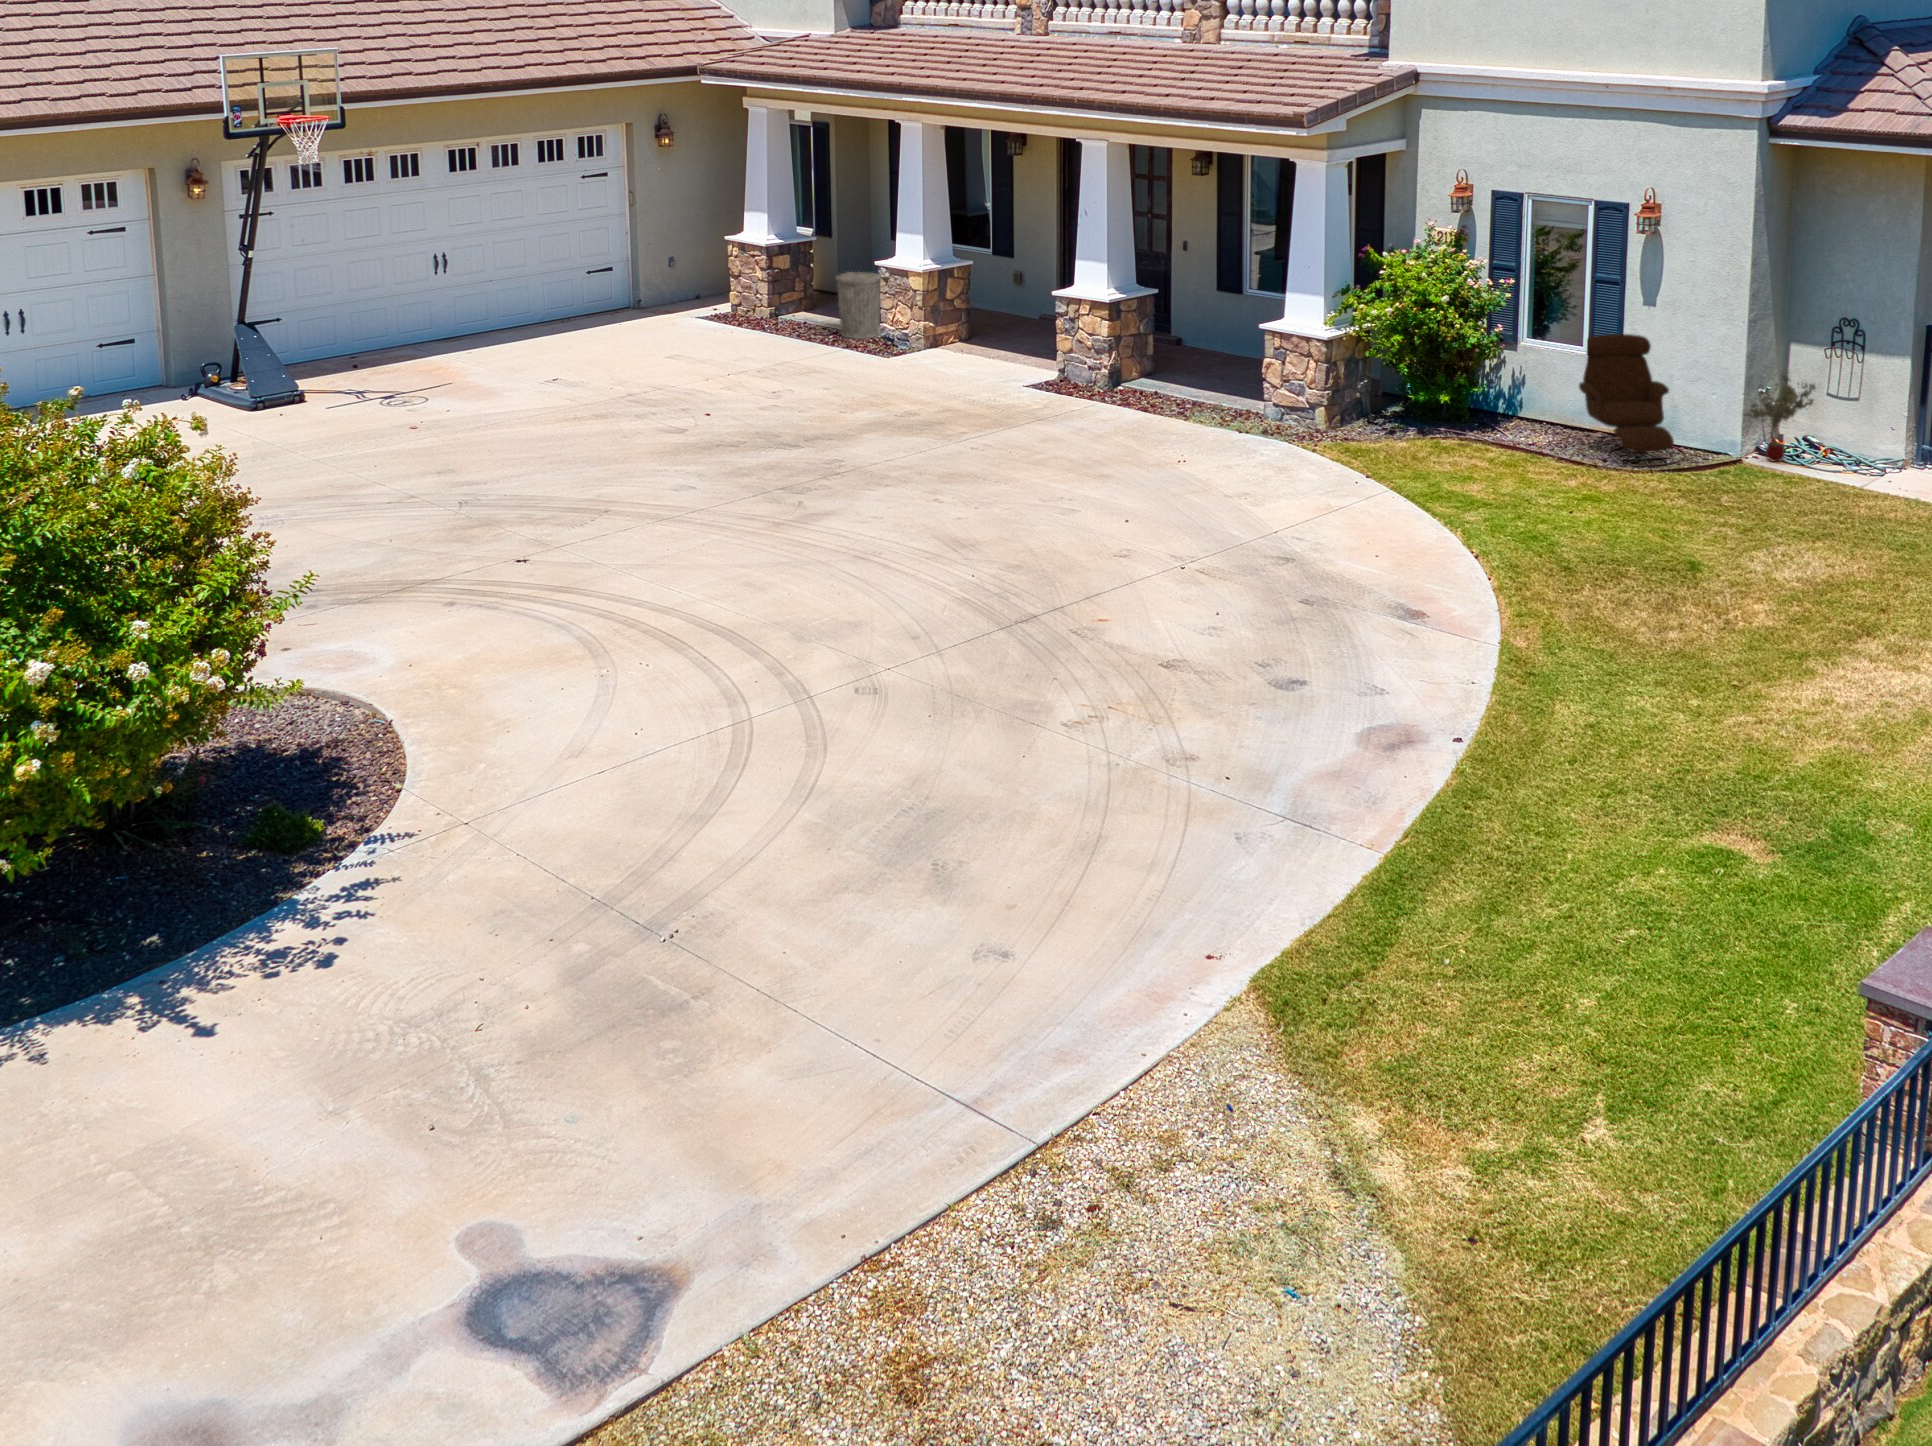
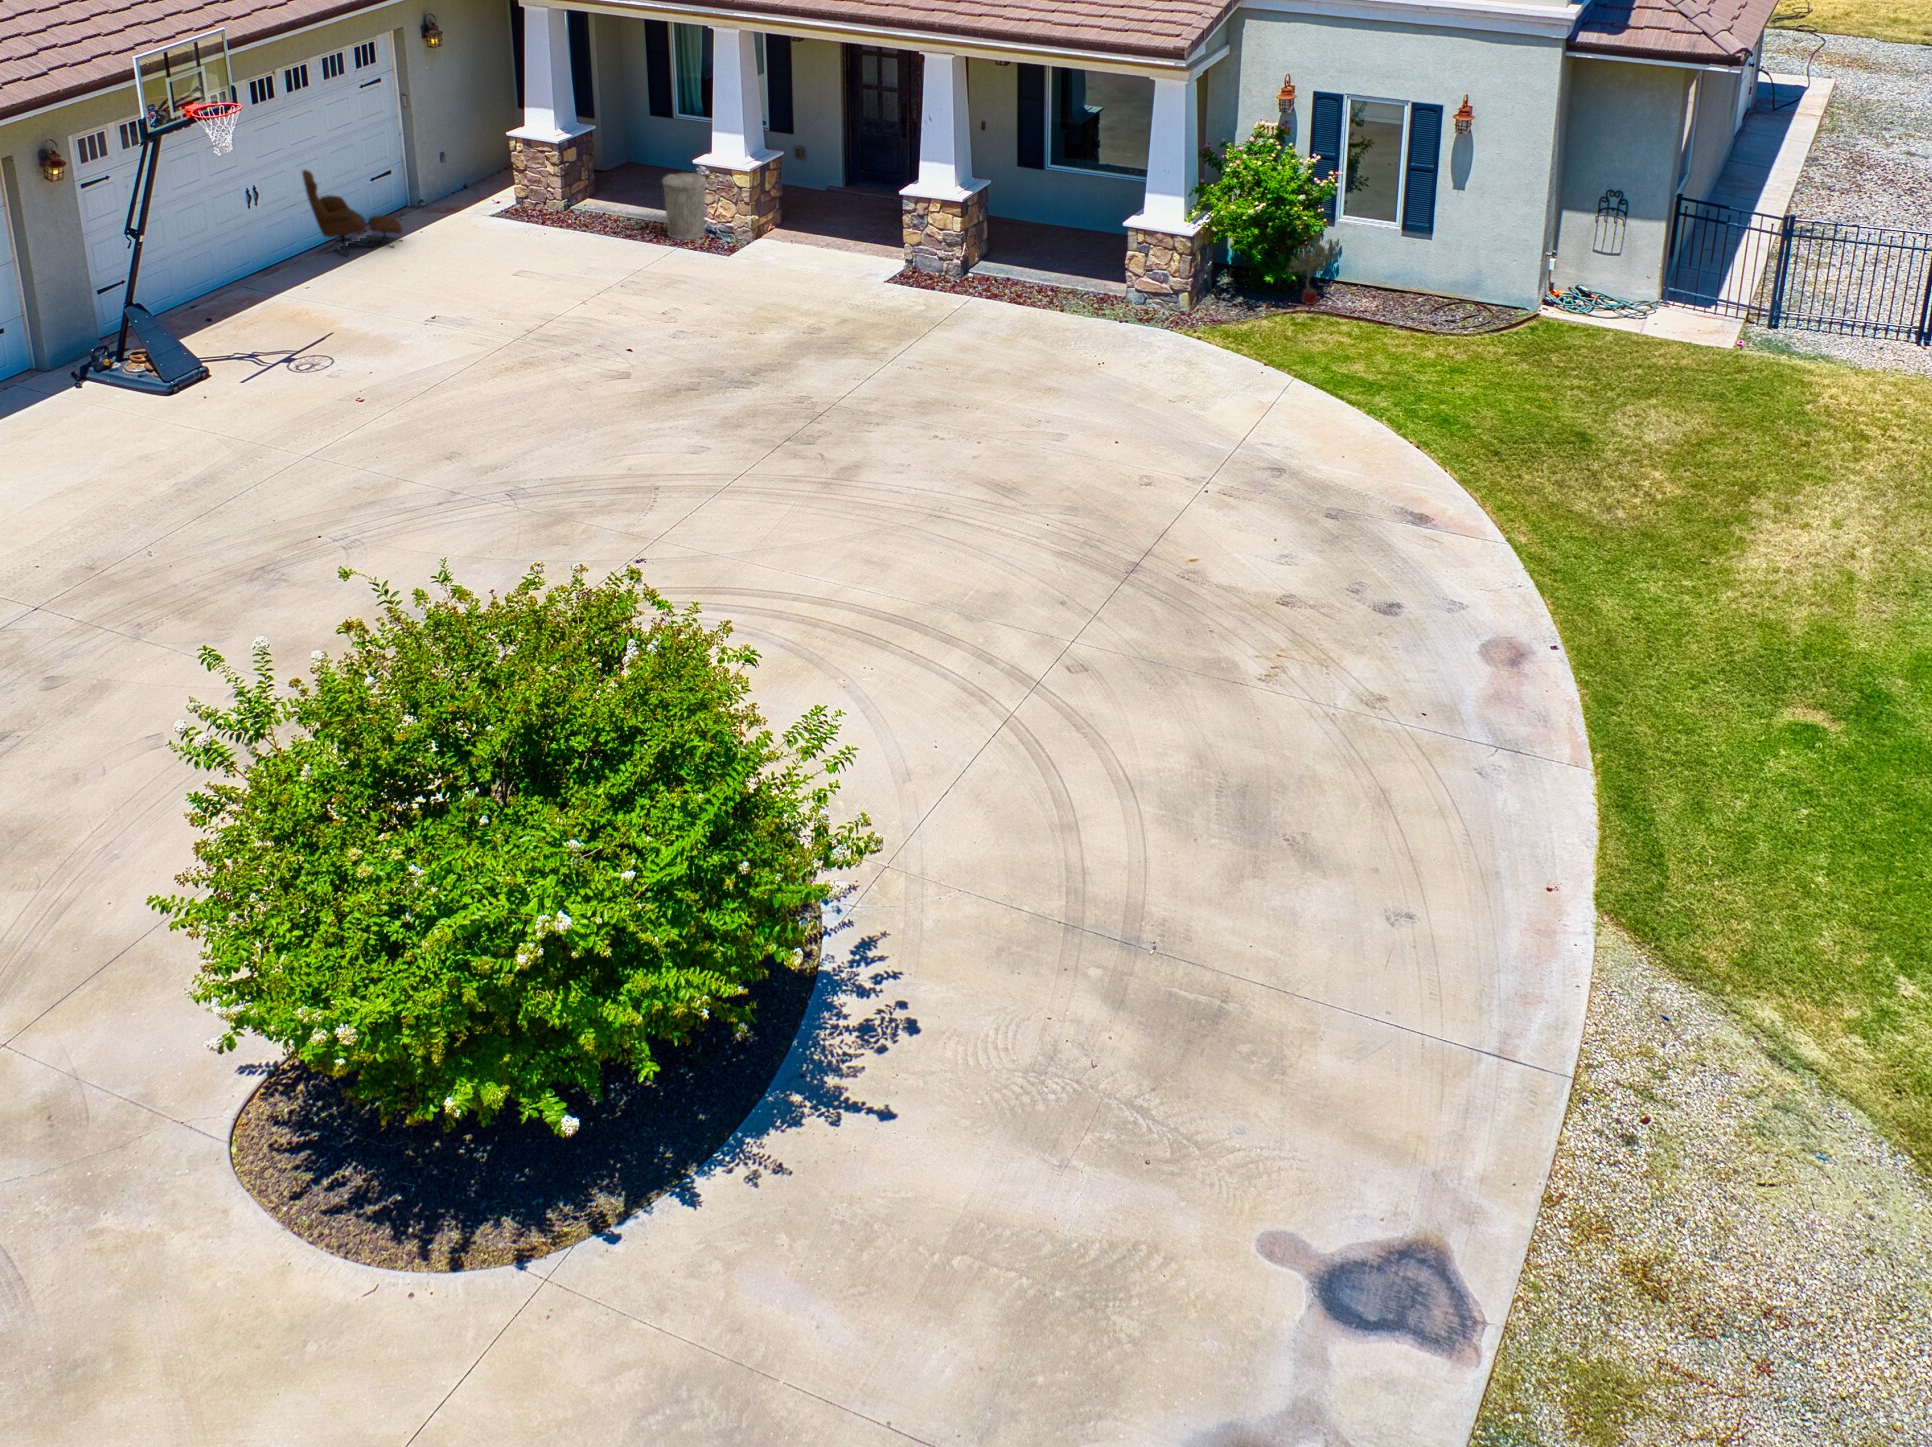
lounge chair: present [1579,334,1674,467] -> present [302,170,402,256]
potted tree: present [1744,372,1816,462] -> present [1288,234,1339,305]

